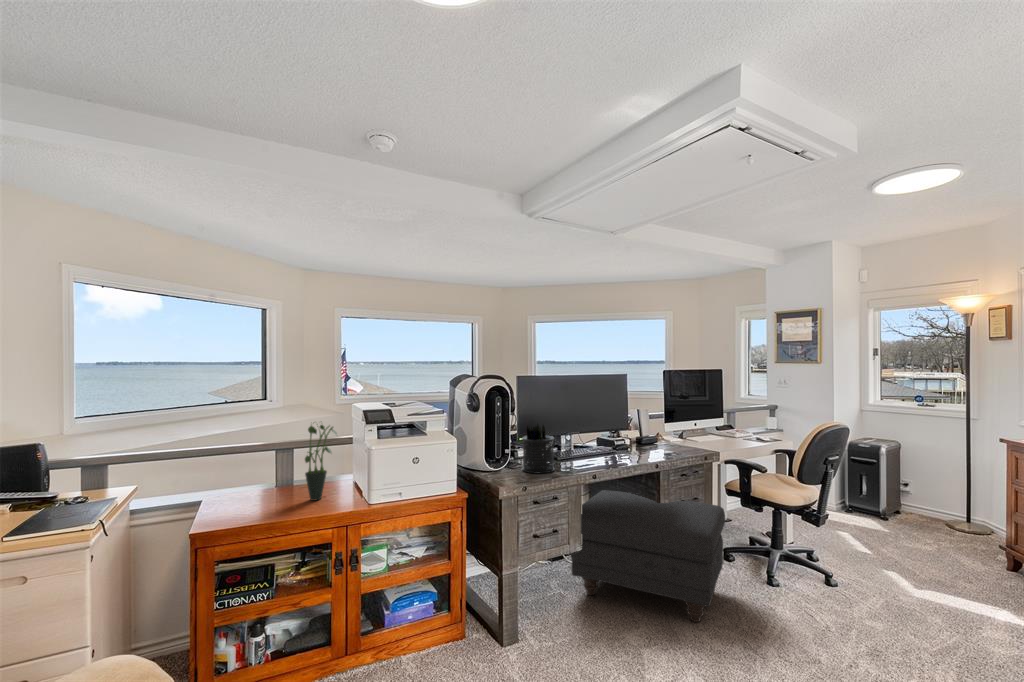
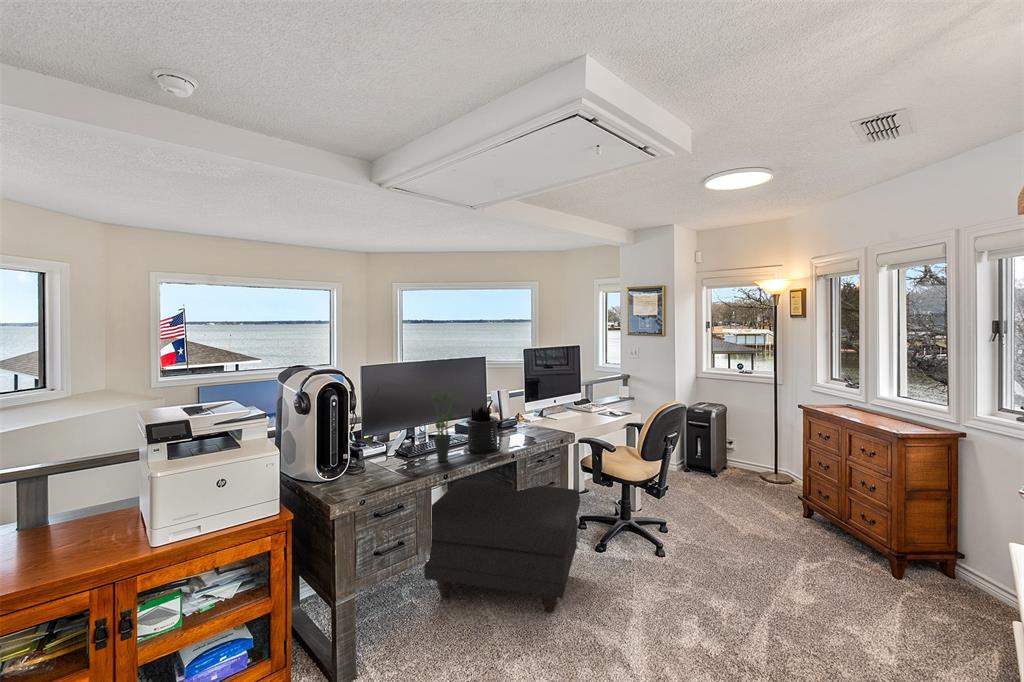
pen holder: present [522,424,554,473] -> present [467,406,498,453]
potted plant: present [305,425,337,501] -> present [433,392,458,462]

